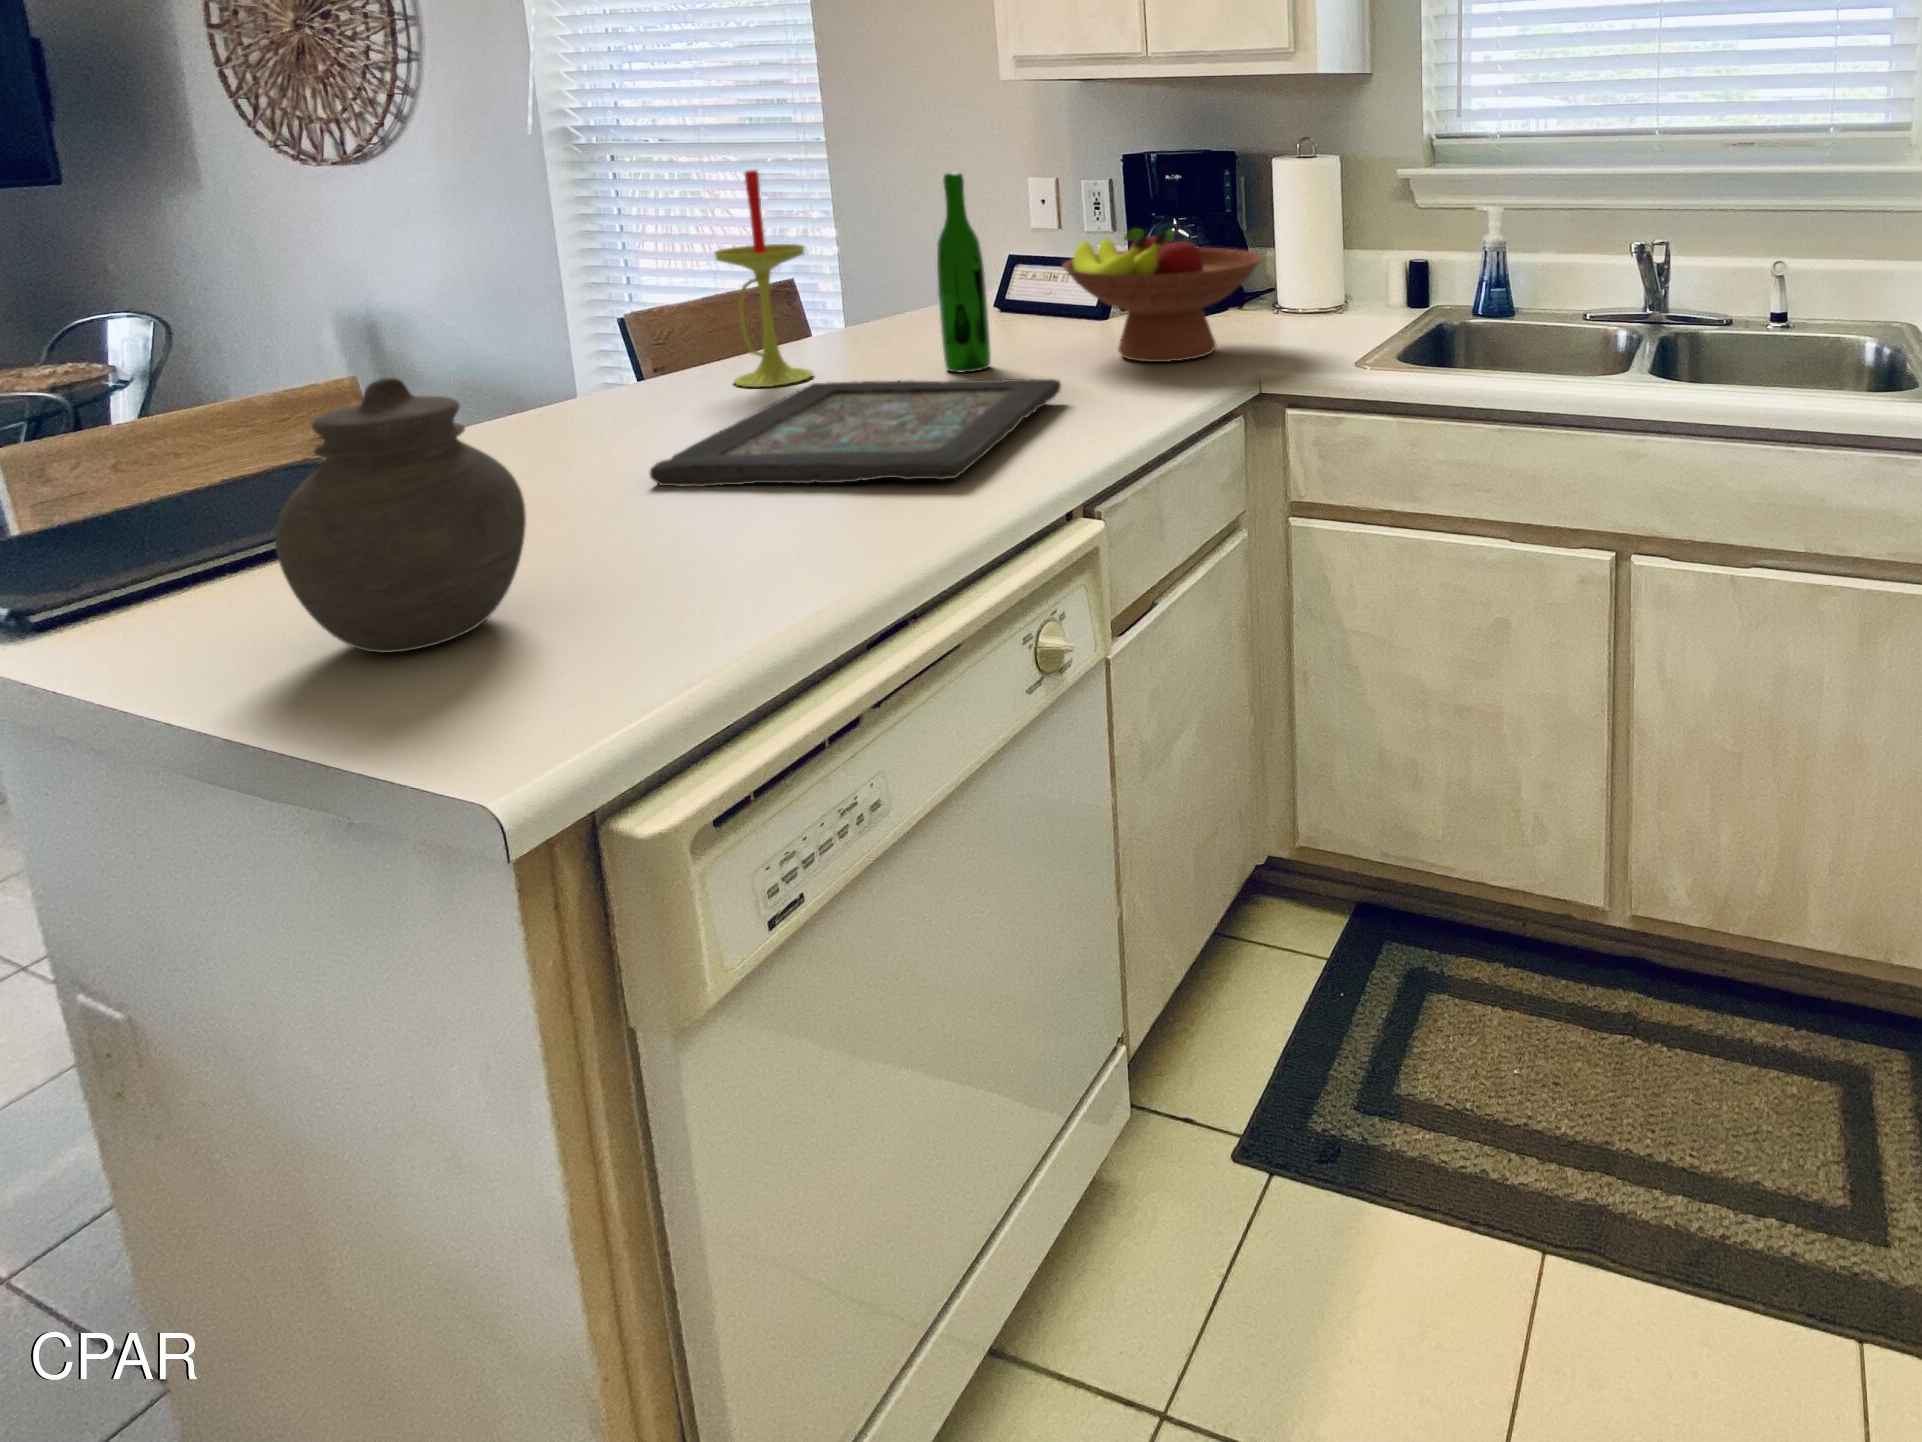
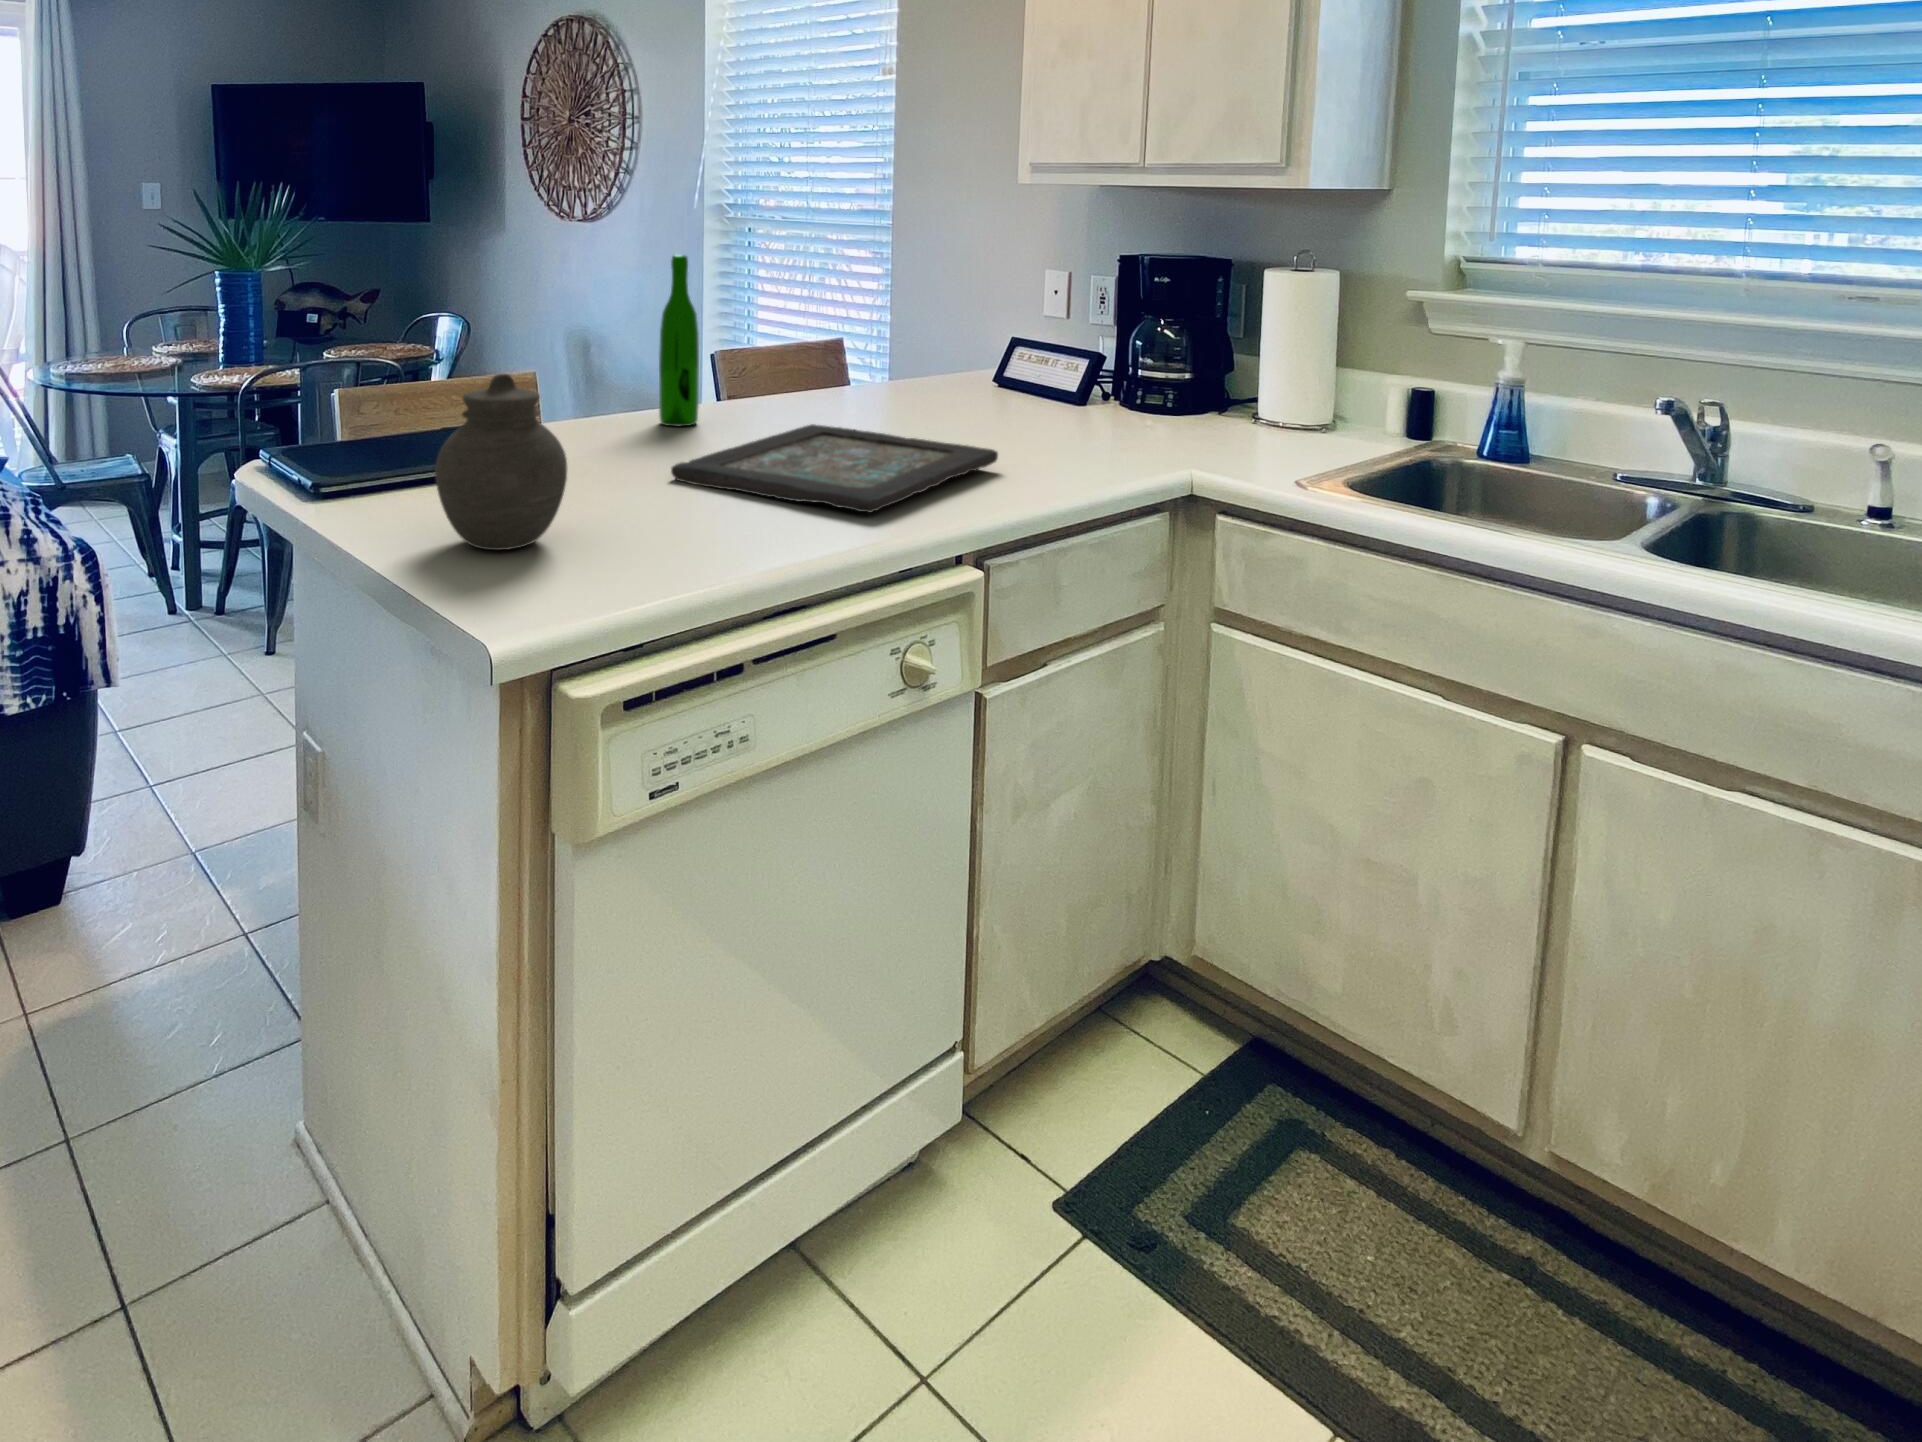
candle: present [714,170,813,387] -> none [762,246,829,423]
wine bottle: present [937,173,991,372] -> present [659,255,699,426]
fruit bowl: present [1062,228,1262,362] -> none [1032,326,1222,453]

